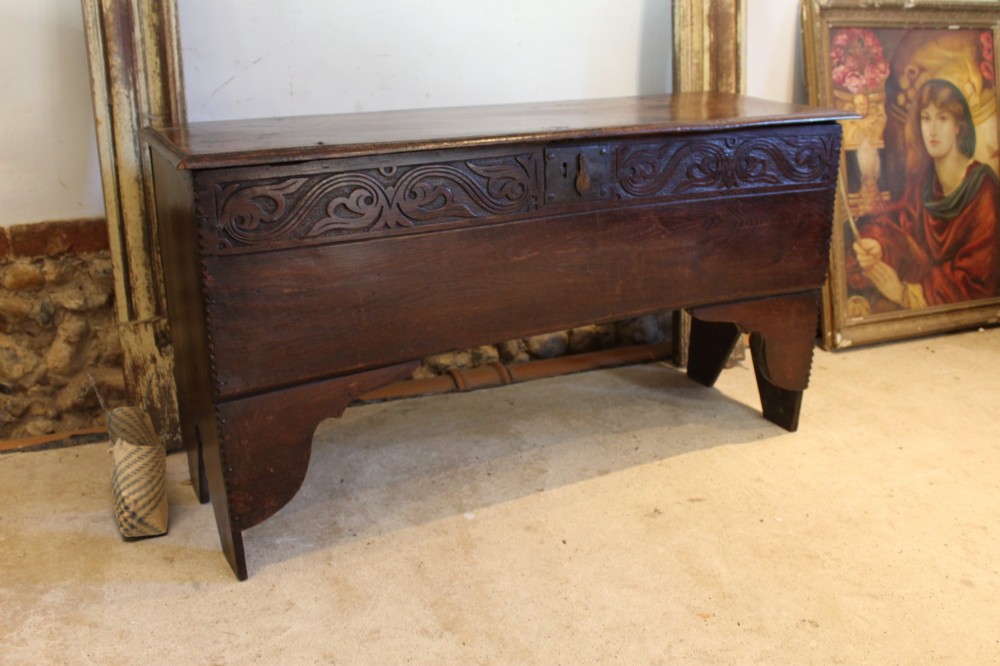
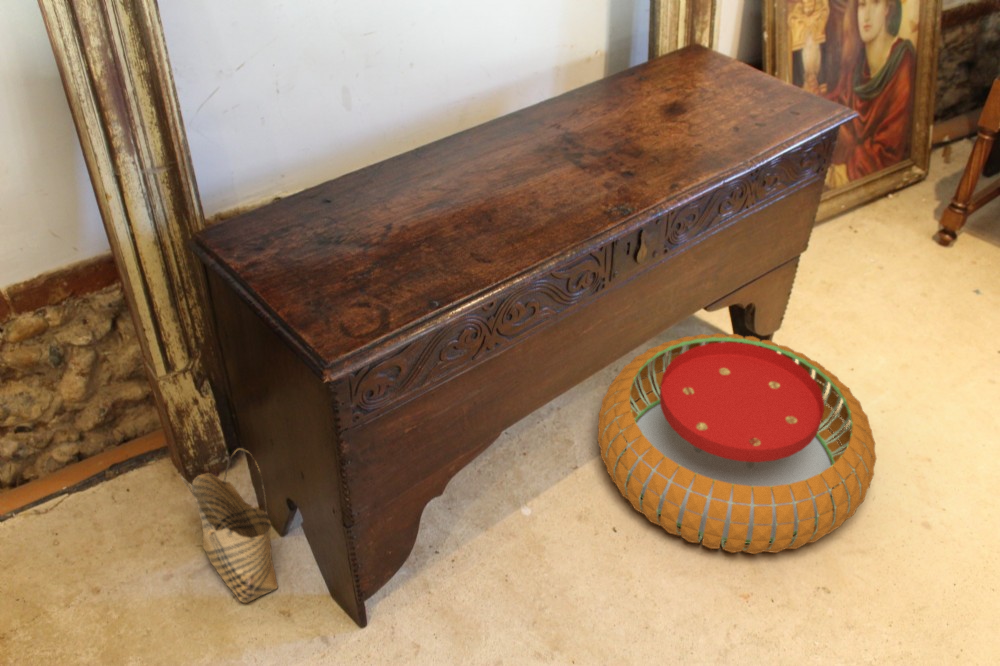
pouf: none [552,366,876,570] -> present [598,333,876,554]

